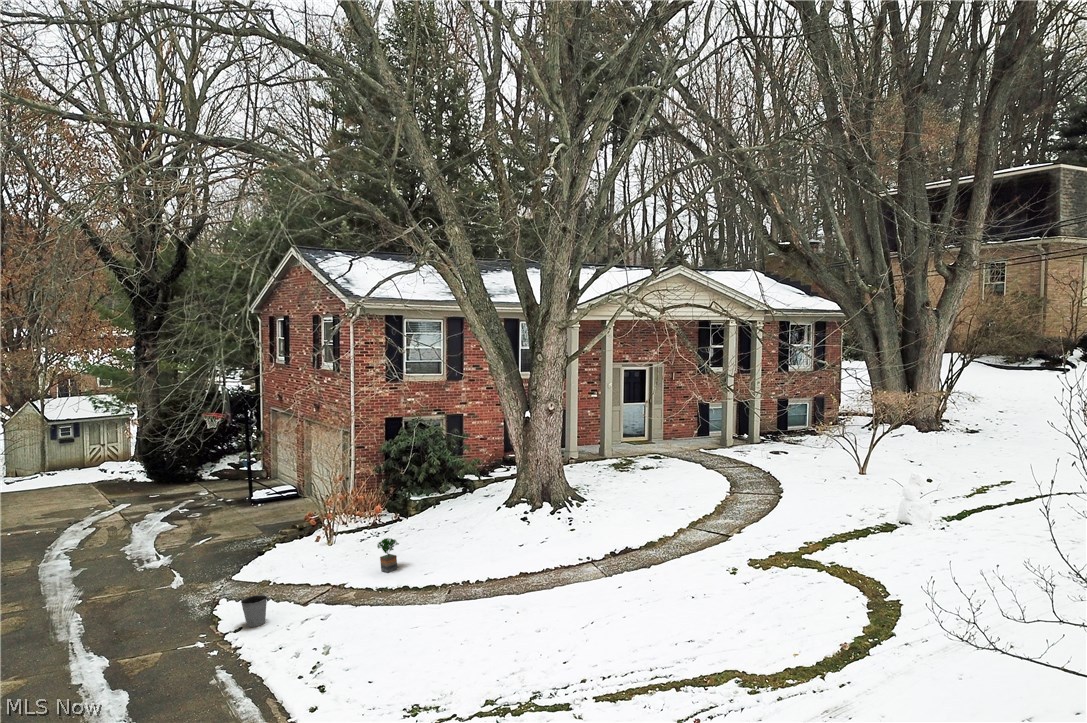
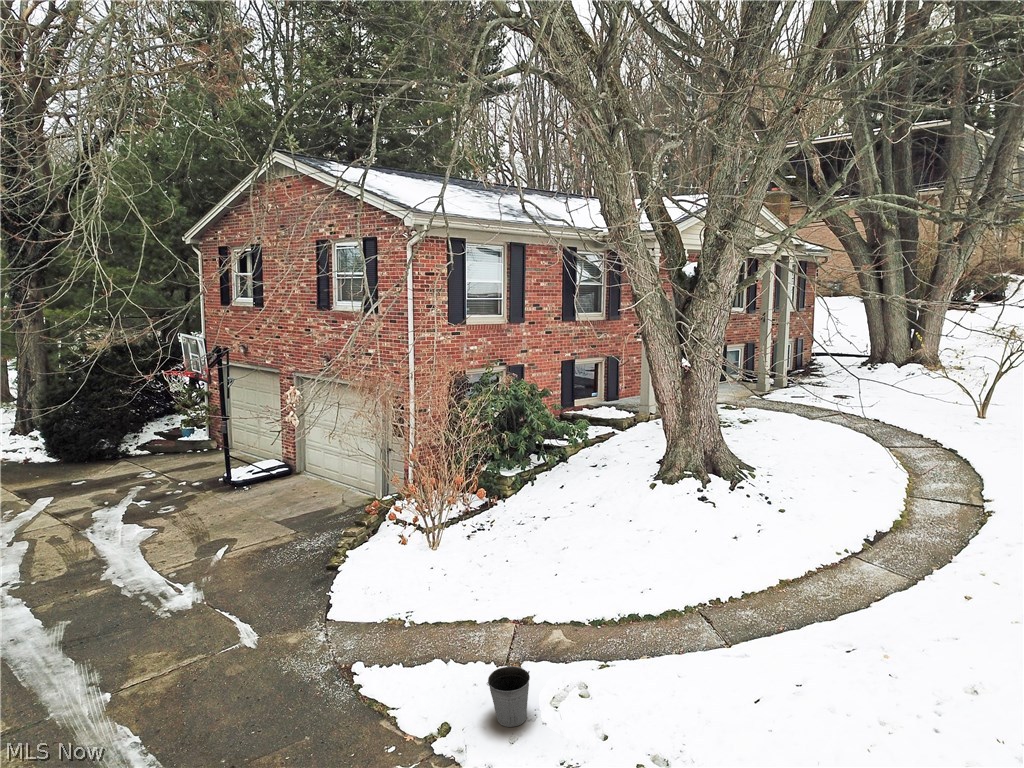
potted tree: present [377,538,399,573] -> none [598,541,629,592]

